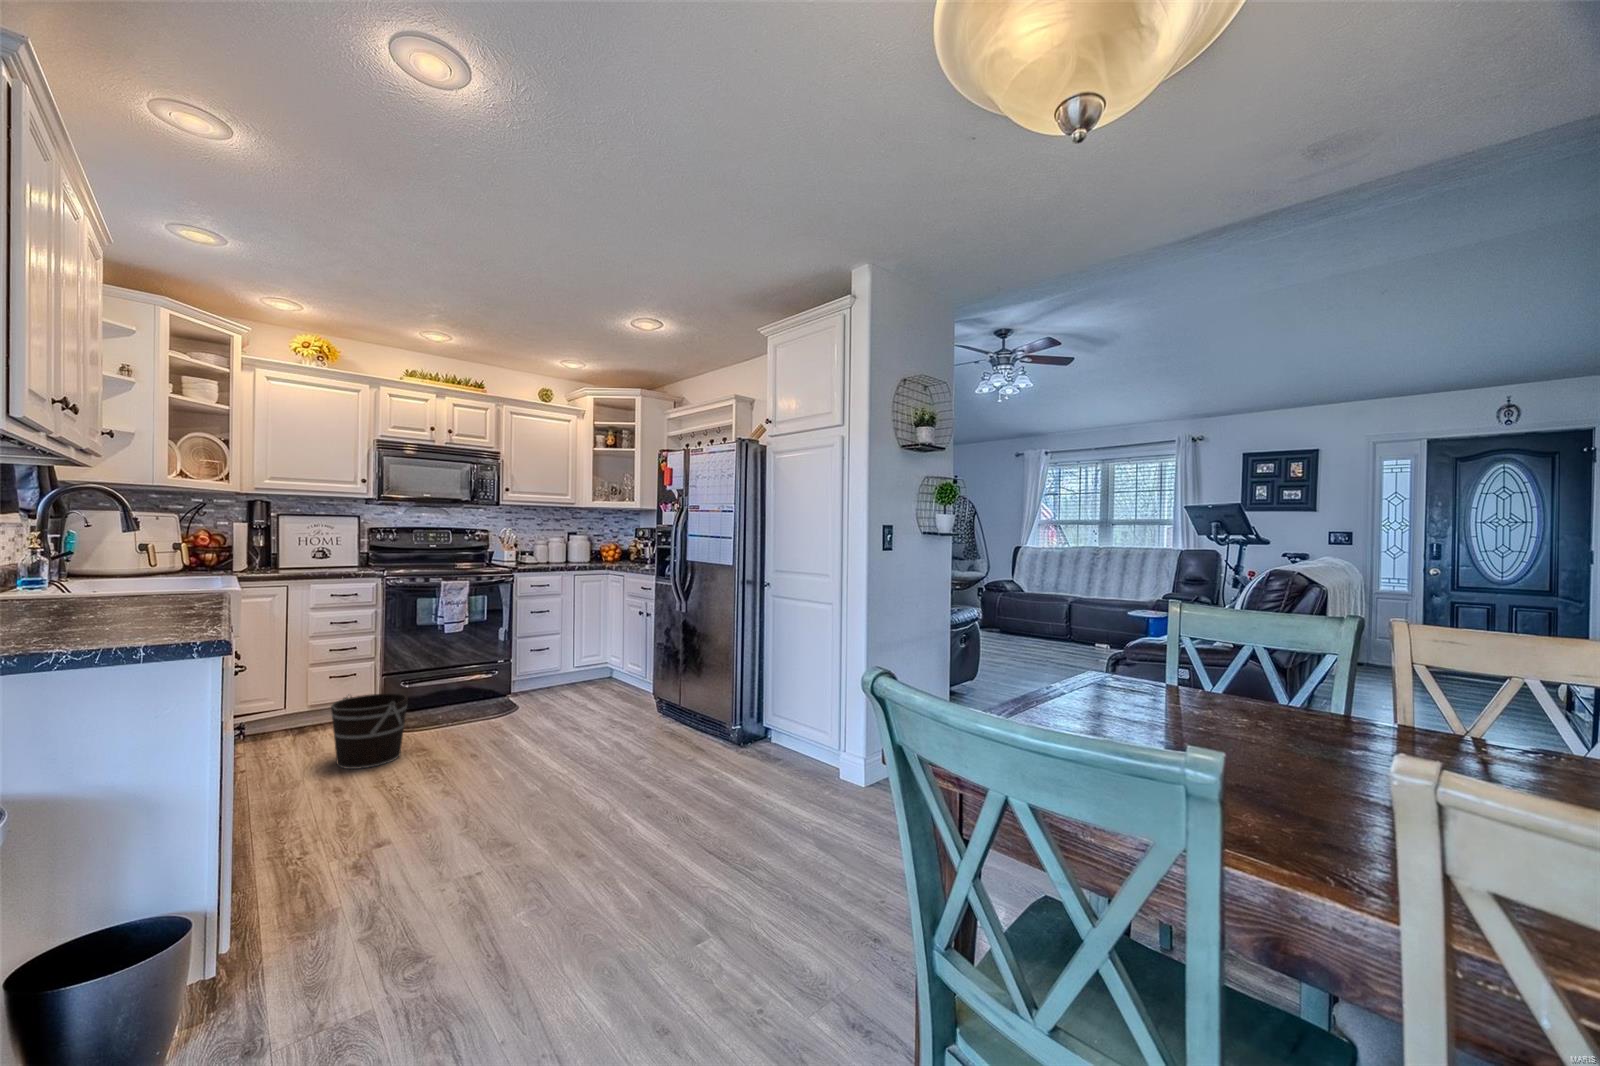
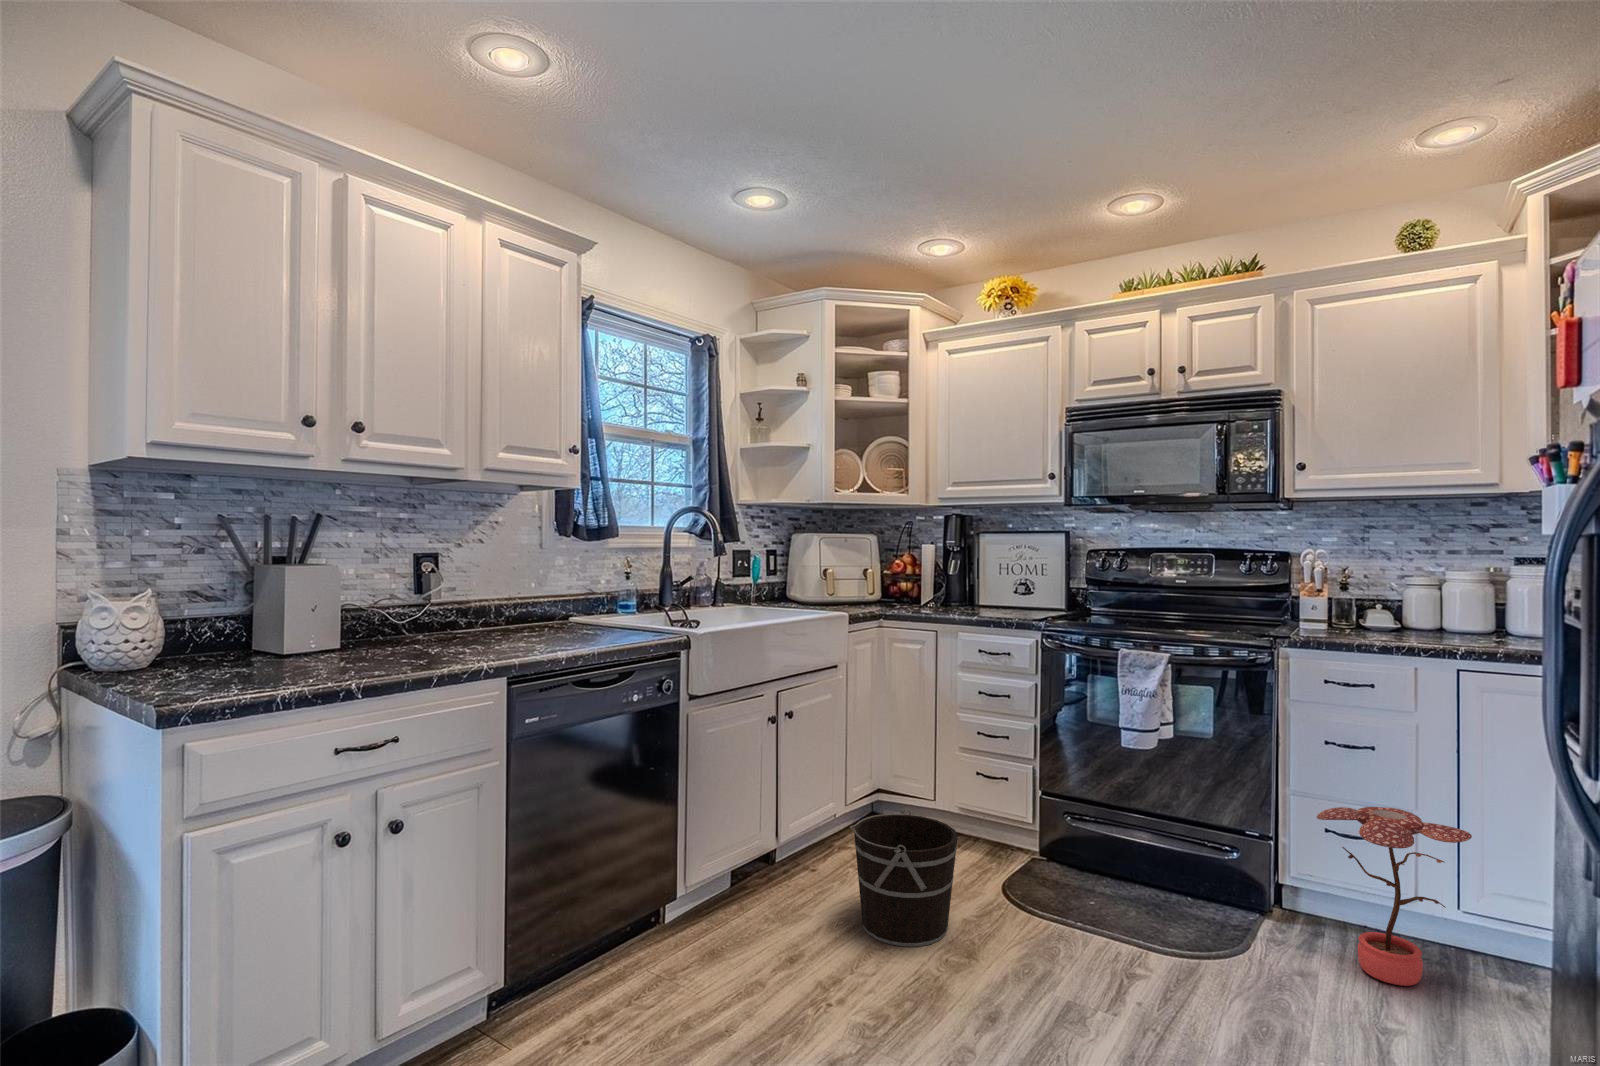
potted plant: none [540,632,590,699] -> present [1317,807,1472,986]

